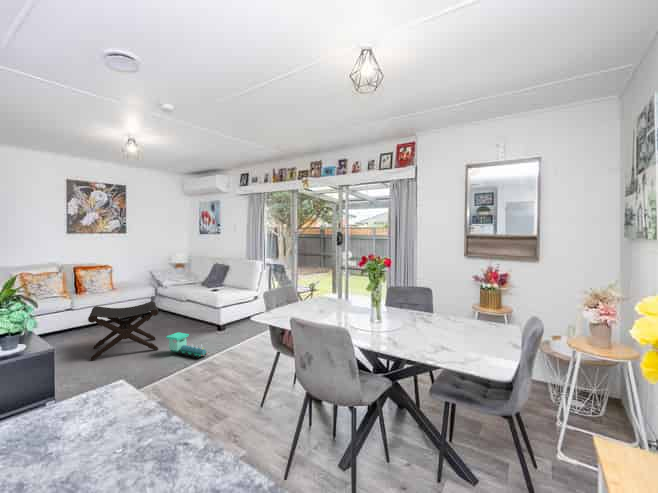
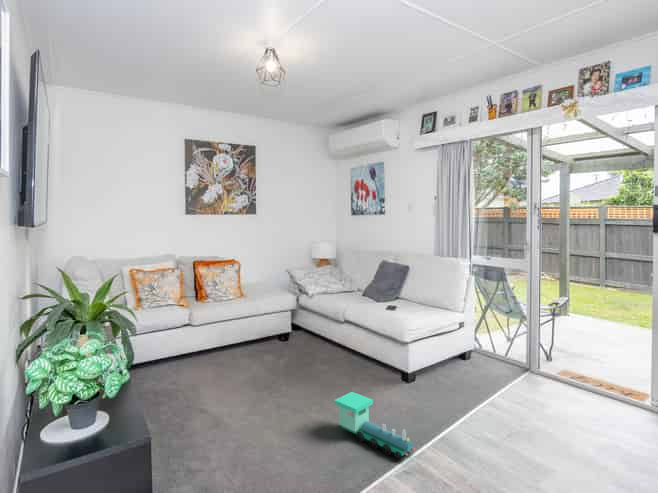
footstool: present [88,301,159,360] -> none [211,326,319,429]

